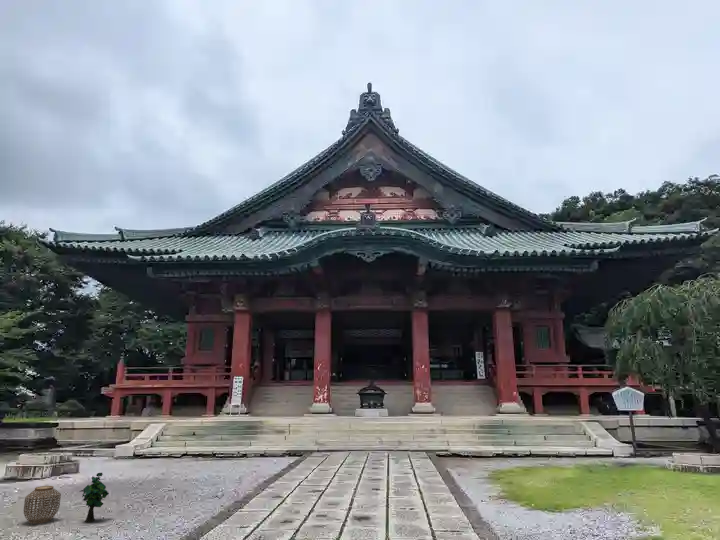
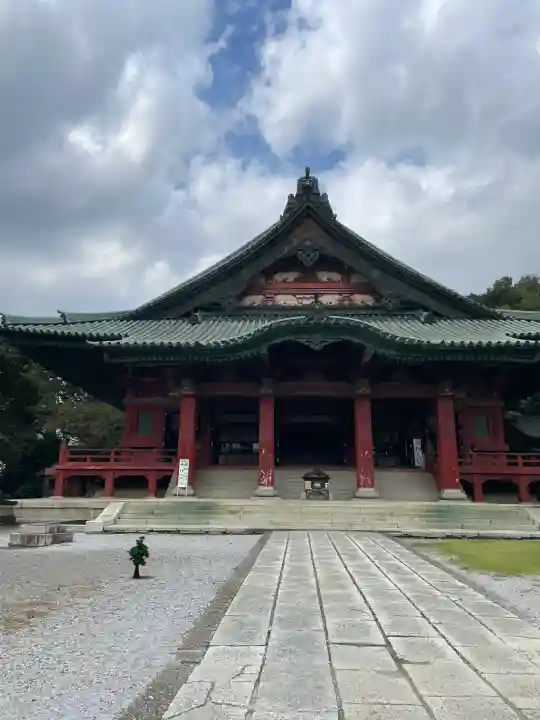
woven basket: present [24,486,61,524] -> none [79,548,108,579]

